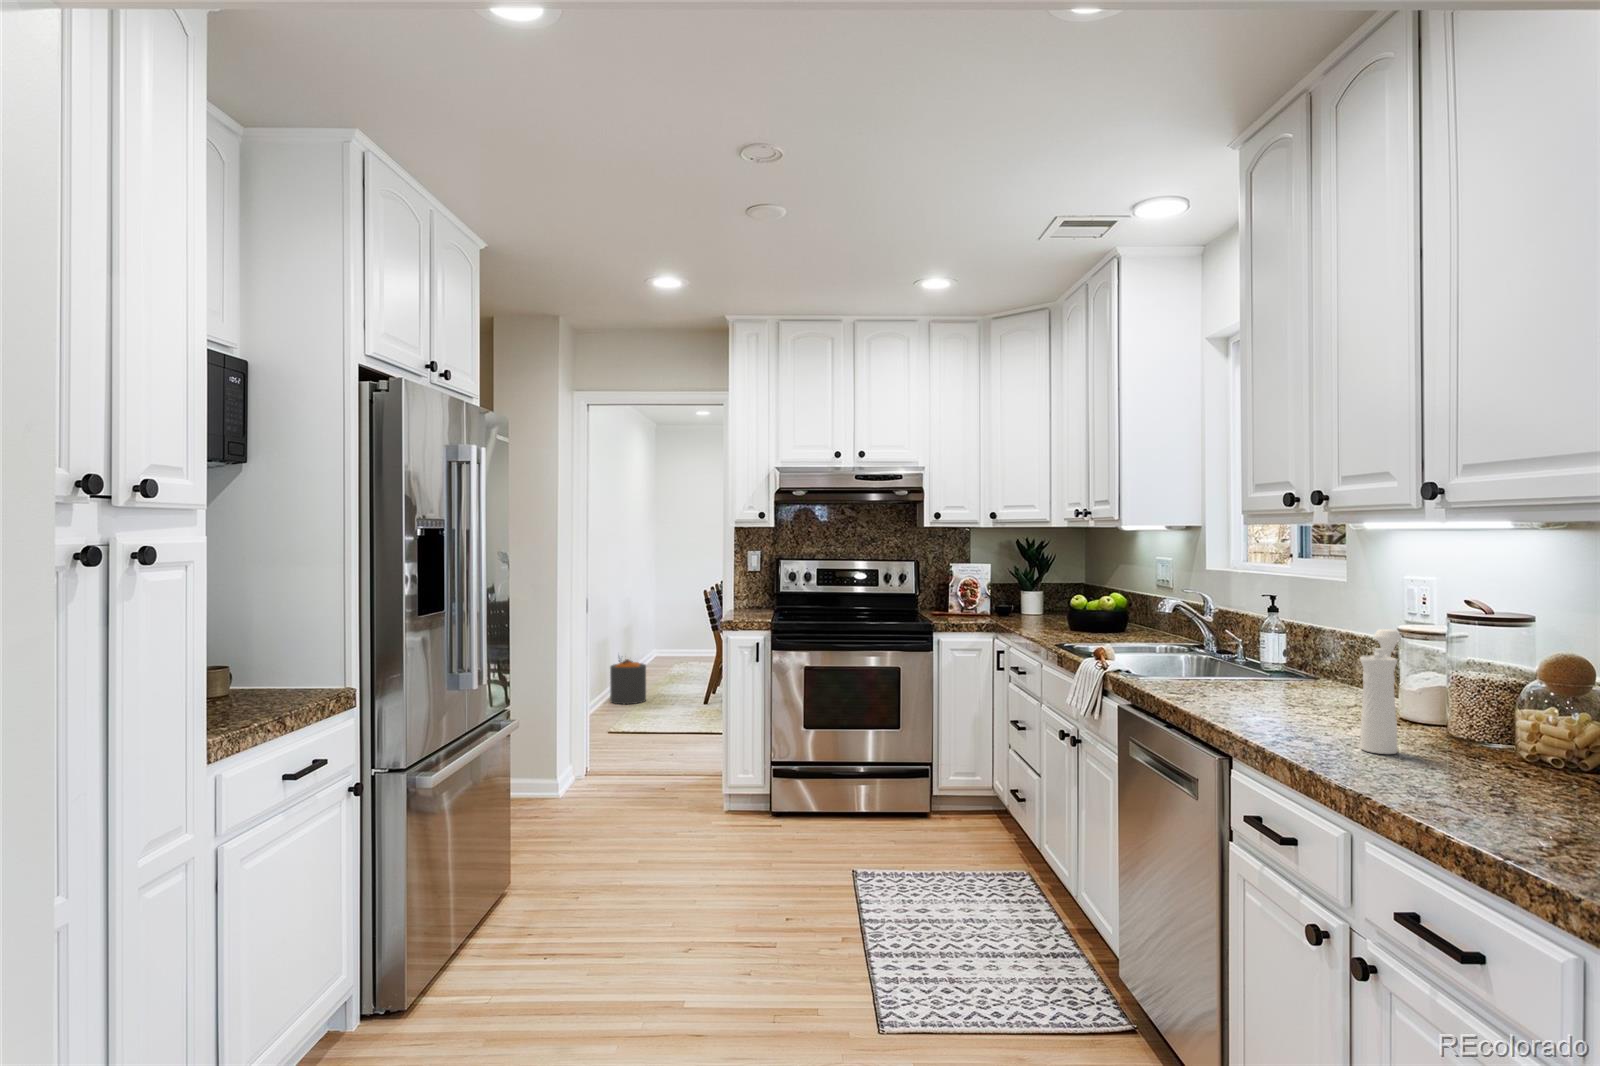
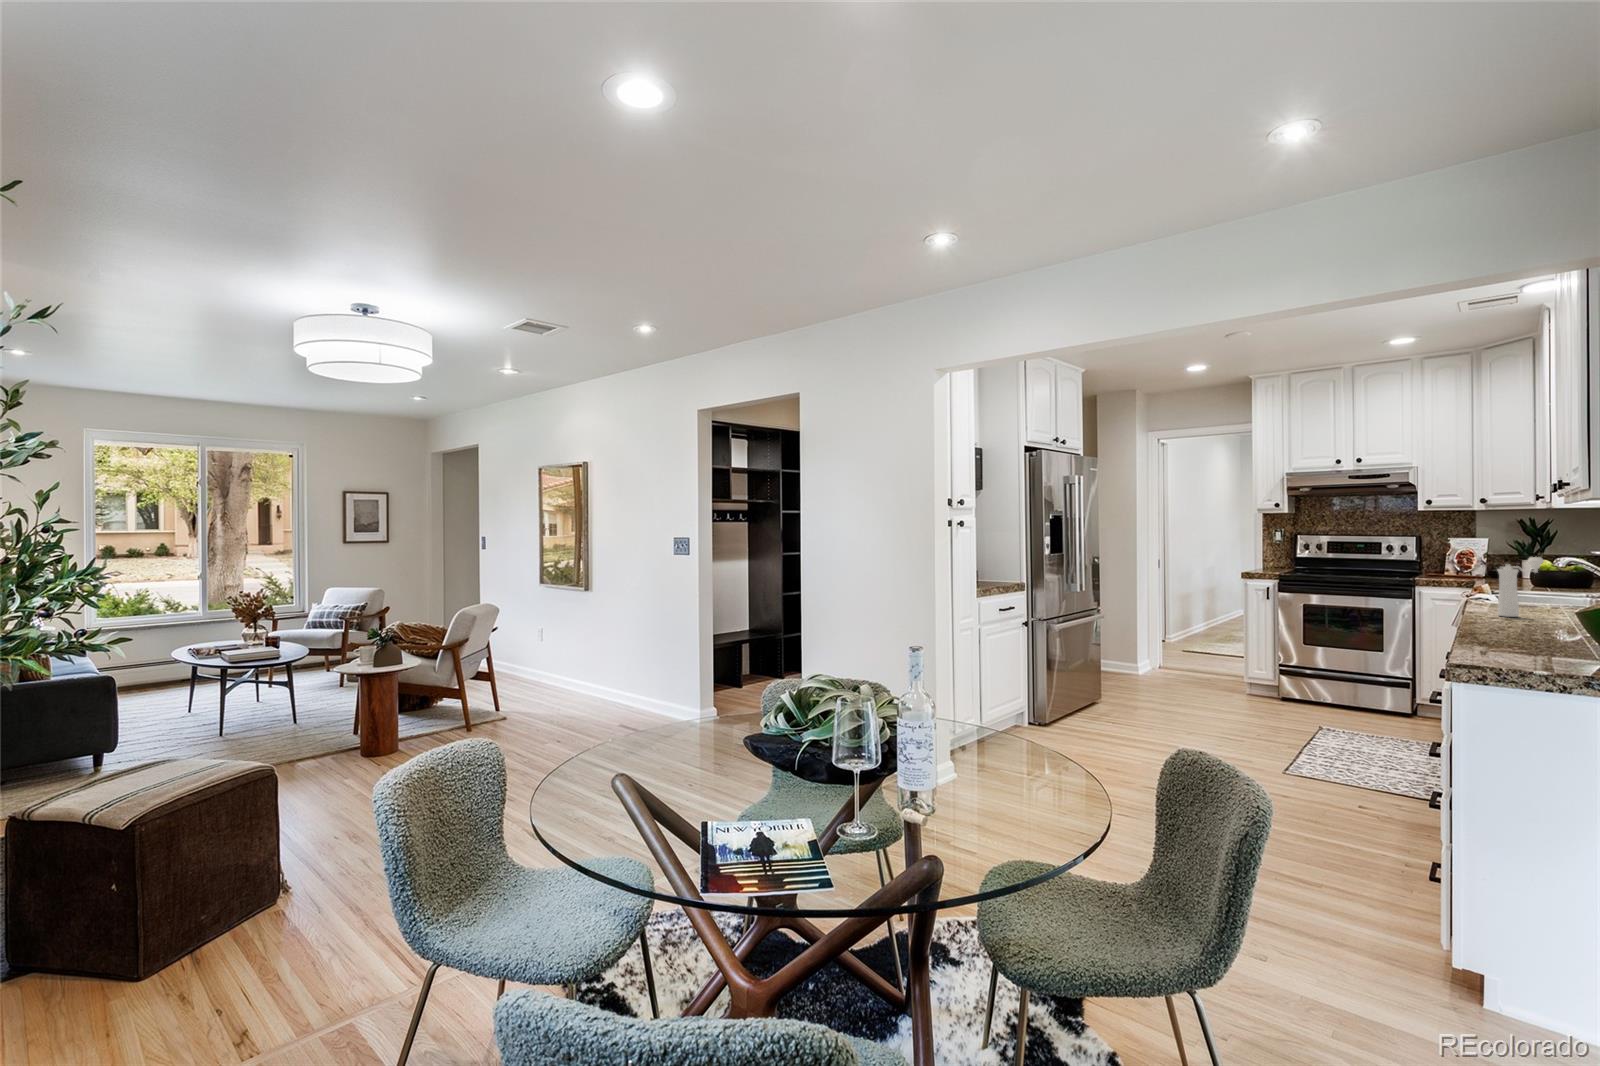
trash can: present [610,658,646,704] -> none [1190,604,1219,642]

